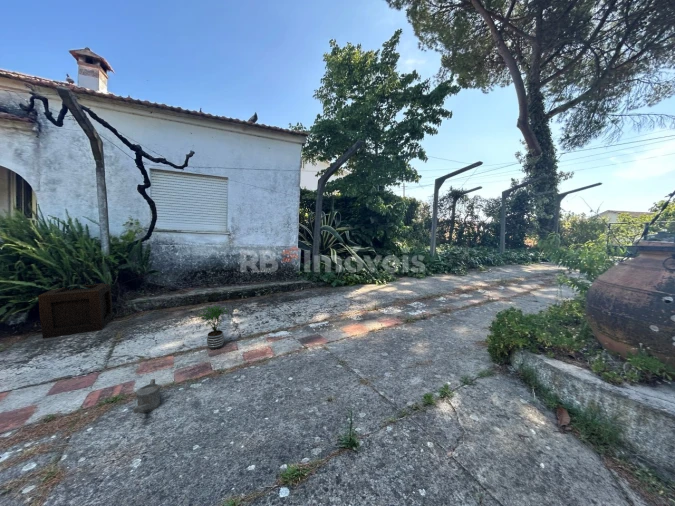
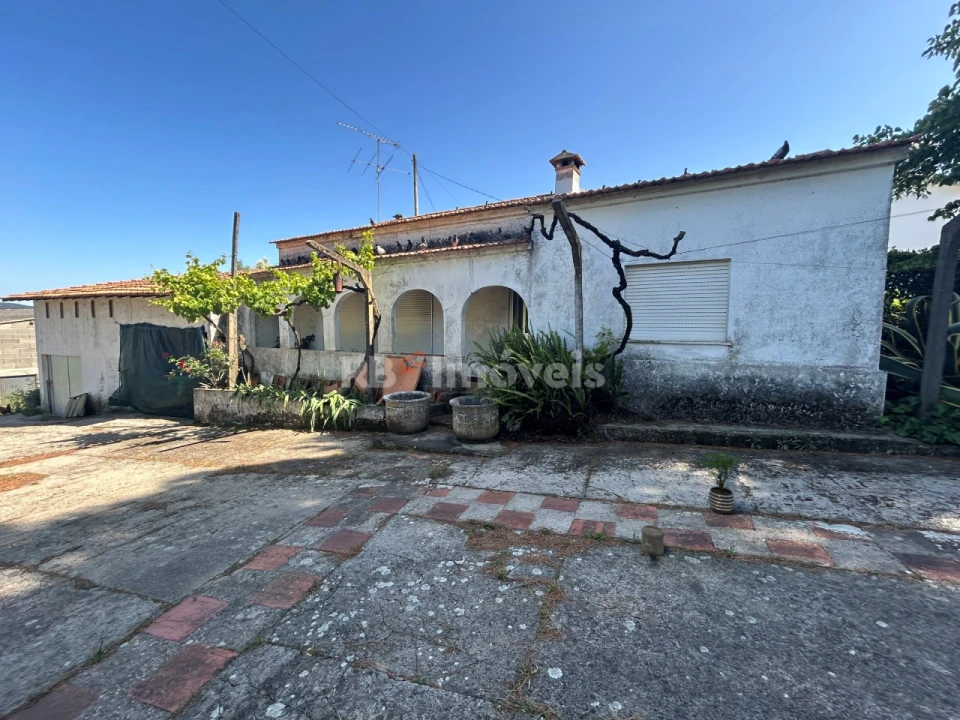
wooden crate: present [38,283,113,338] -> none [540,400,589,452]

